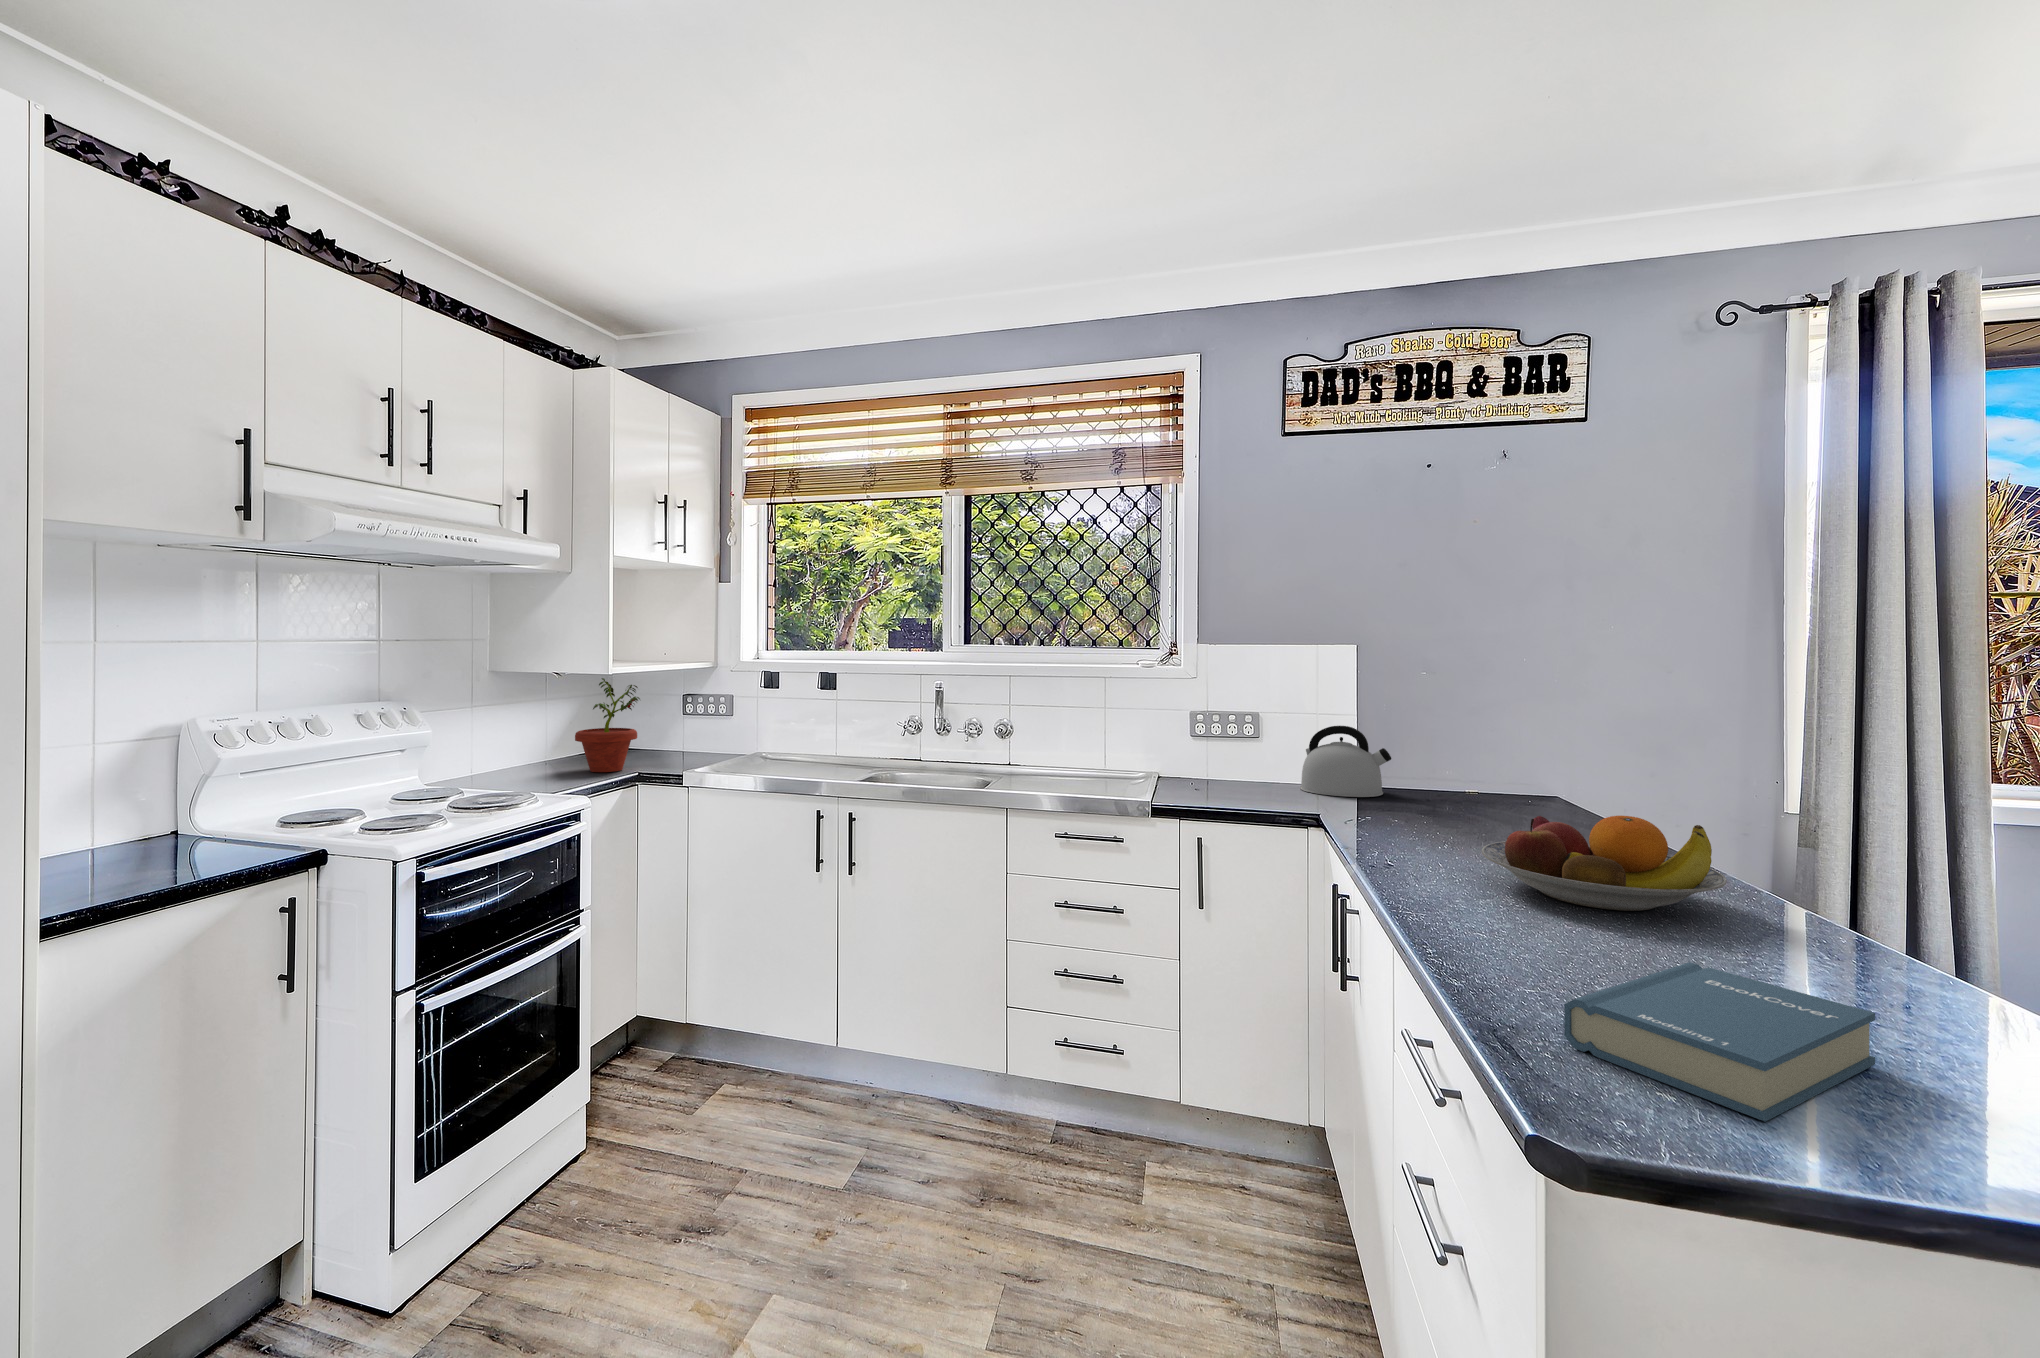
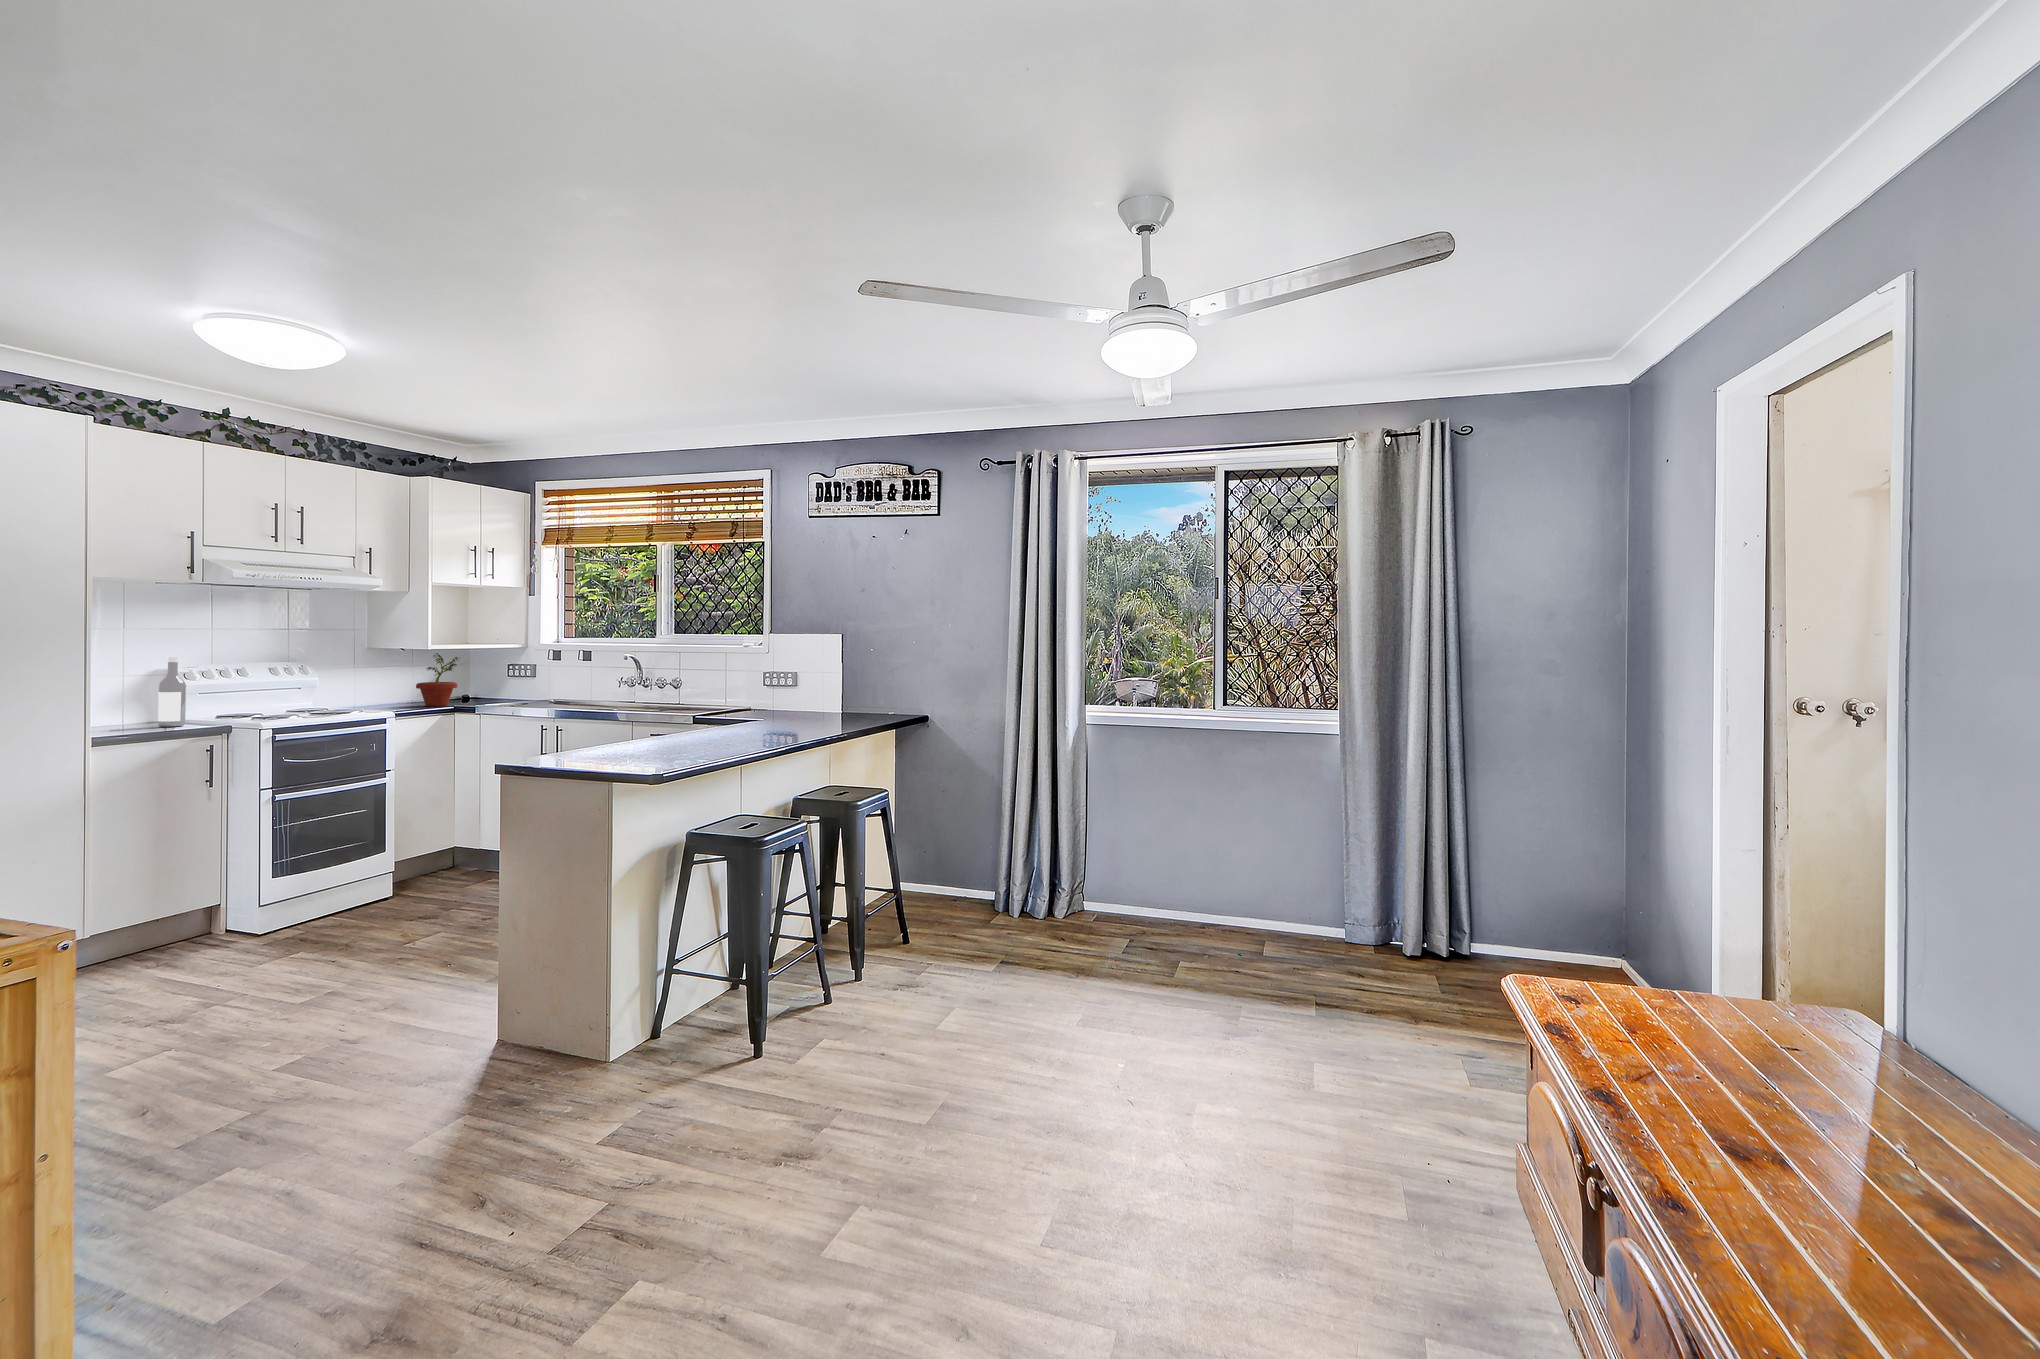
wine bottle: none [186,707,242,867] -> present [158,657,186,727]
kettle: present [1300,726,1391,797] -> none [805,682,849,720]
fruit bowl: present [1482,816,1727,911] -> none [703,707,793,745]
hardback book: present [1564,962,1875,1122] -> none [555,742,639,767]

